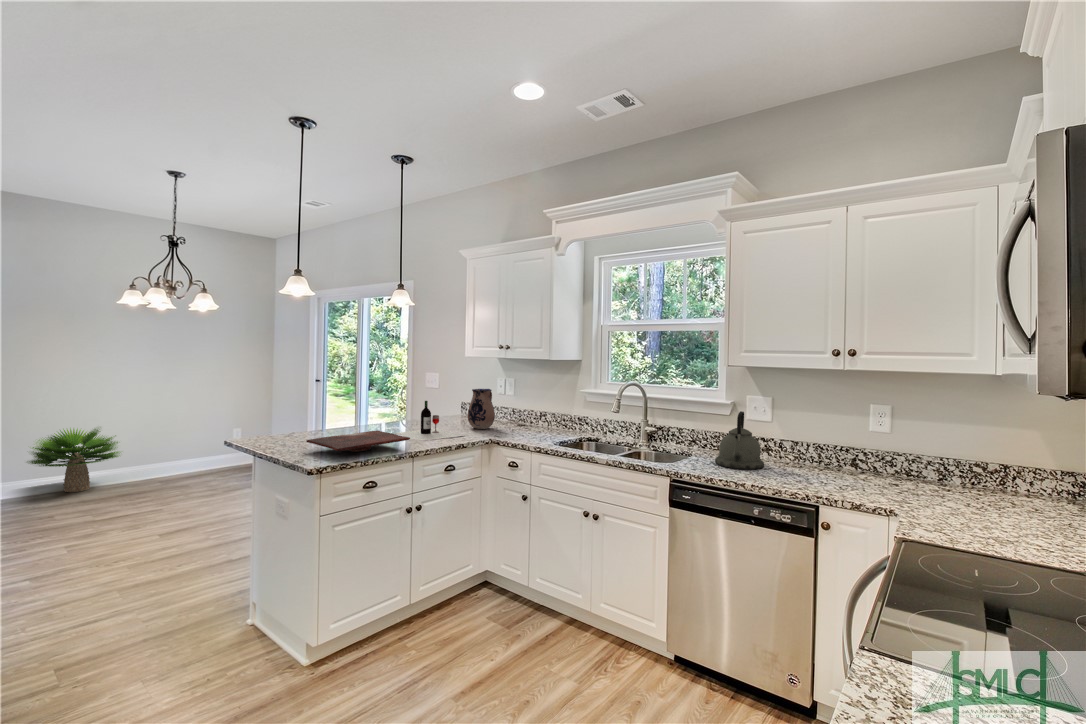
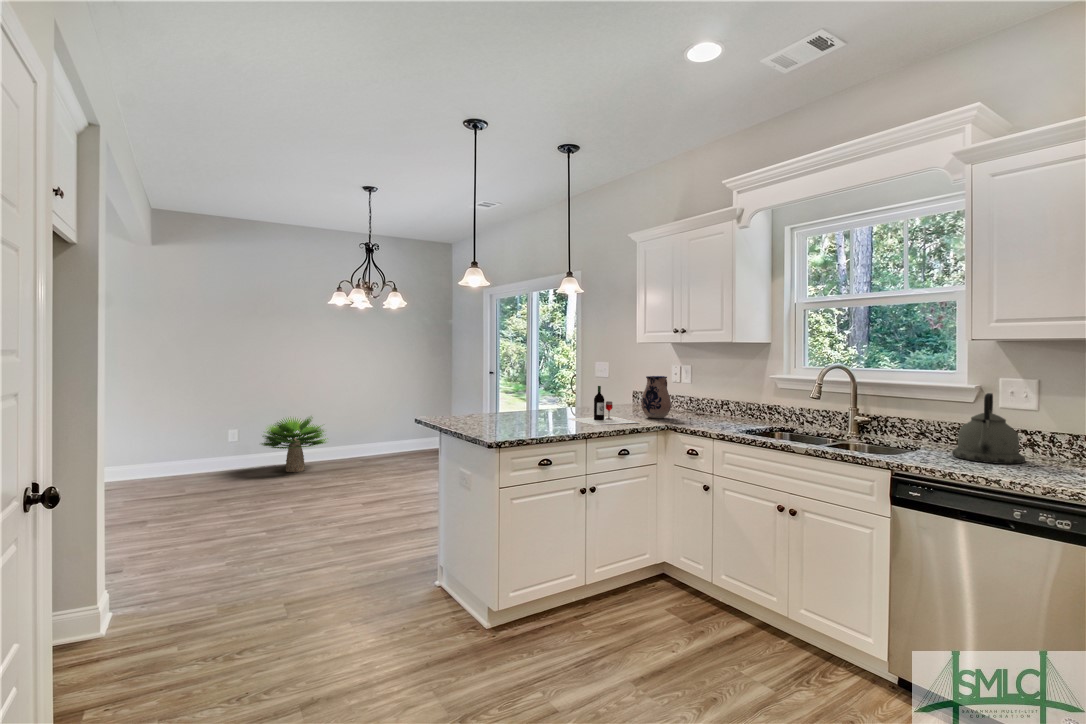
cutting board: present [306,431,410,452] -> none [487,413,585,430]

